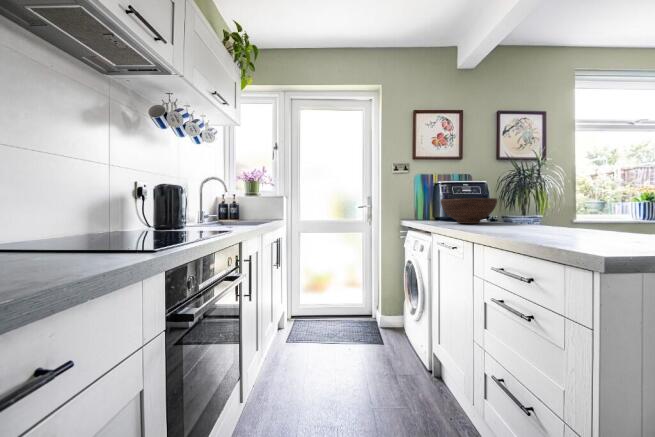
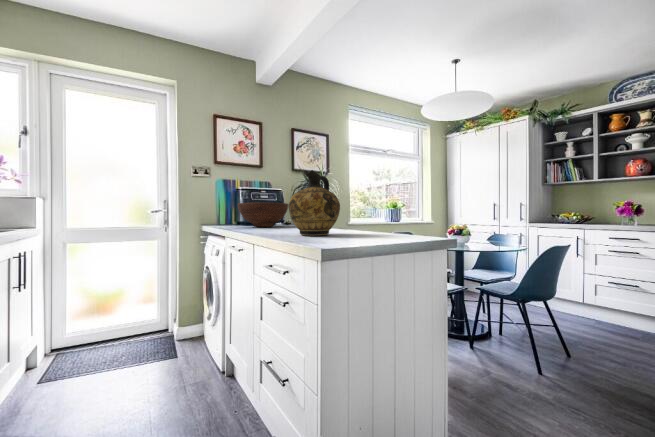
ceramic jug: none [506,163,574,237] -> present [289,170,340,236]

